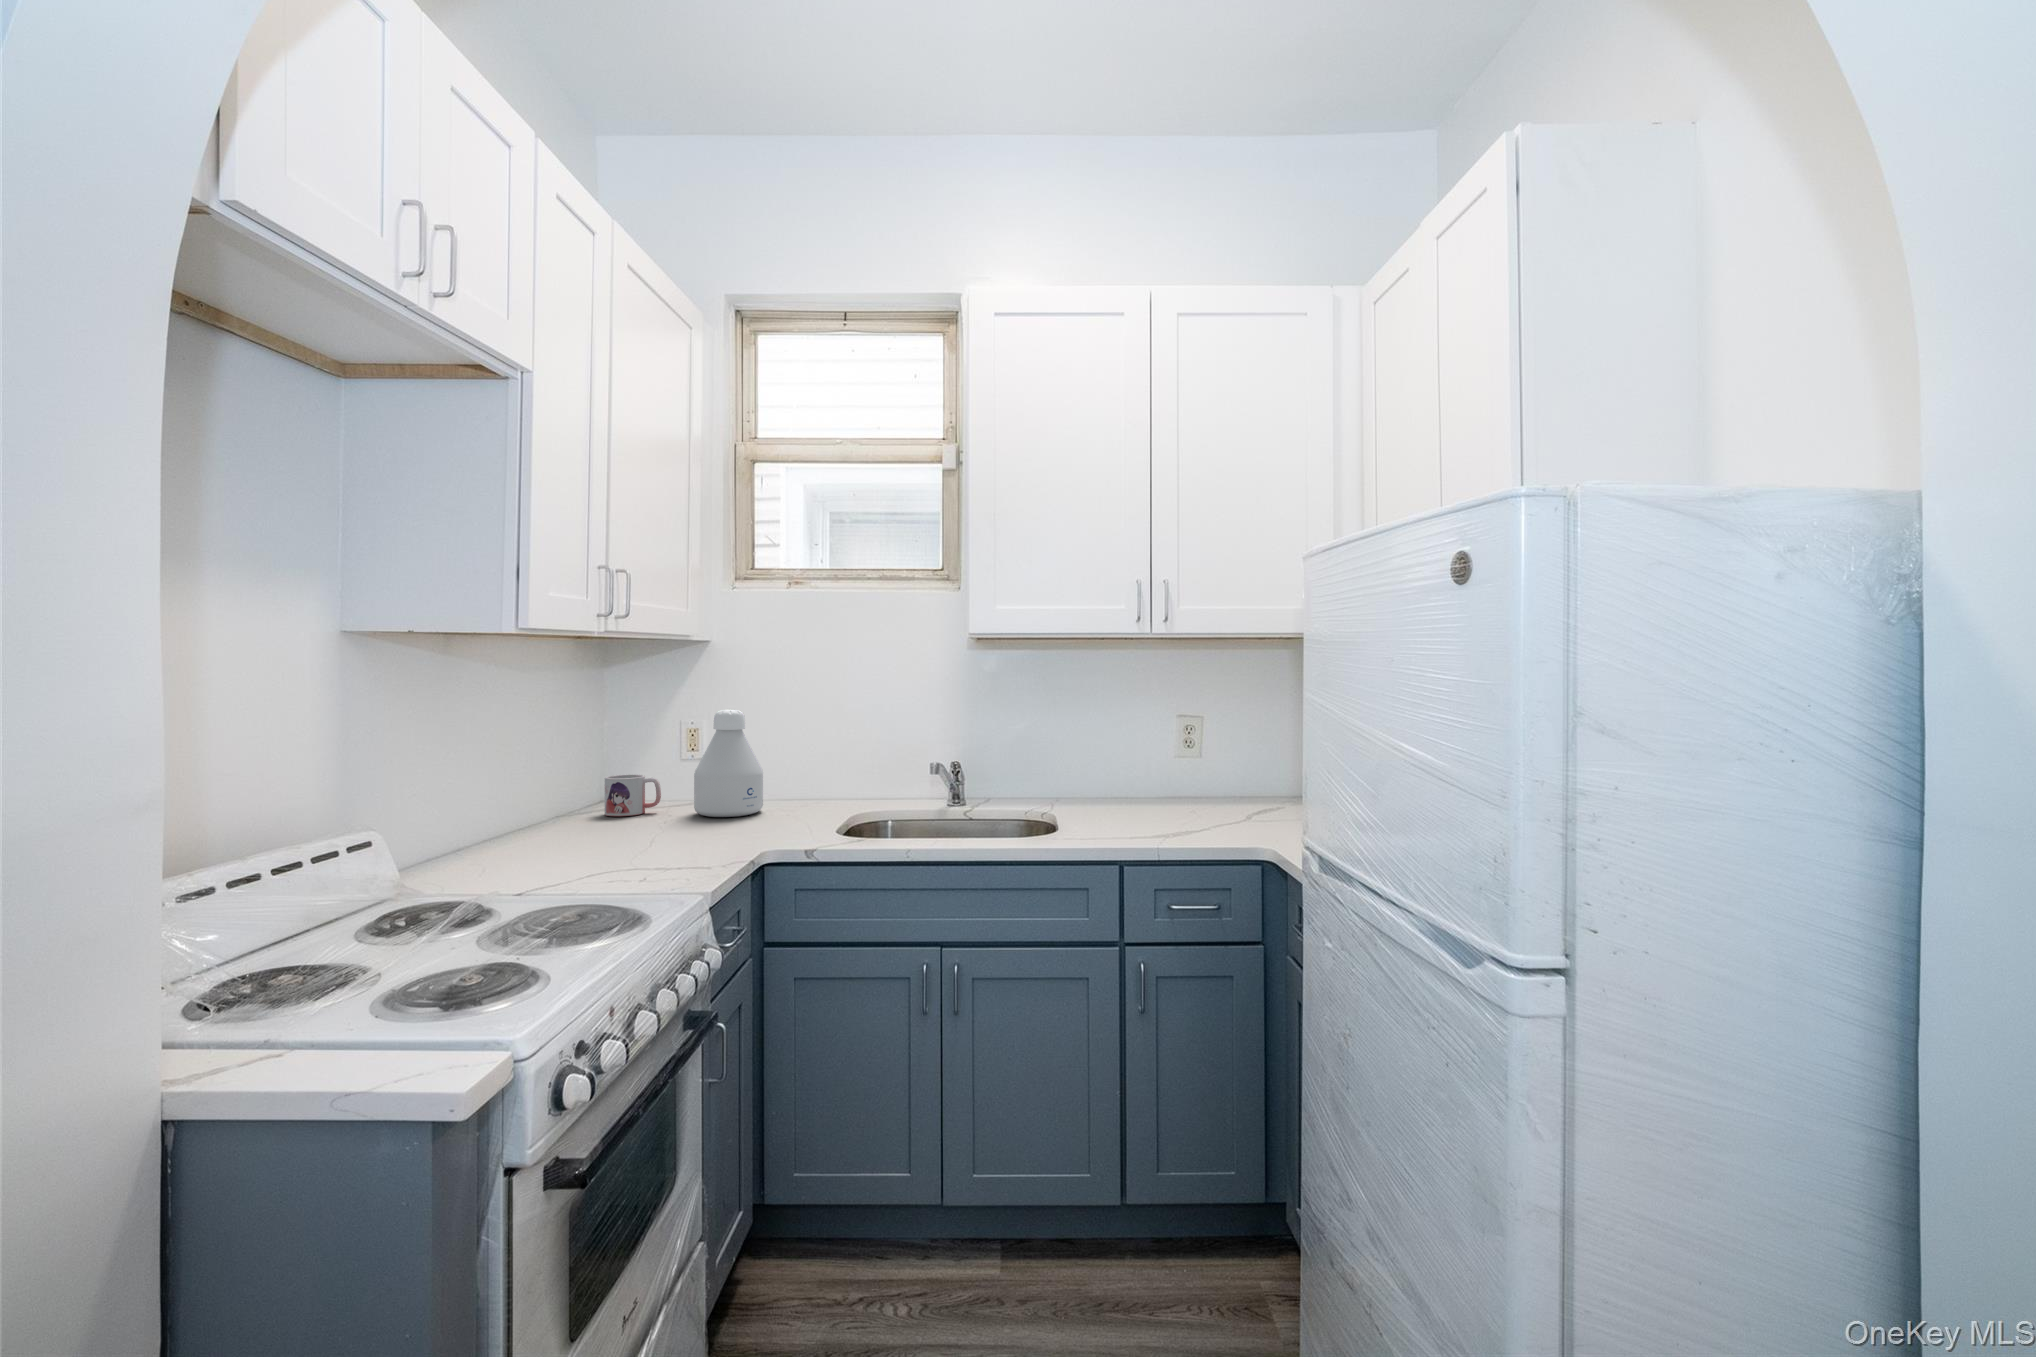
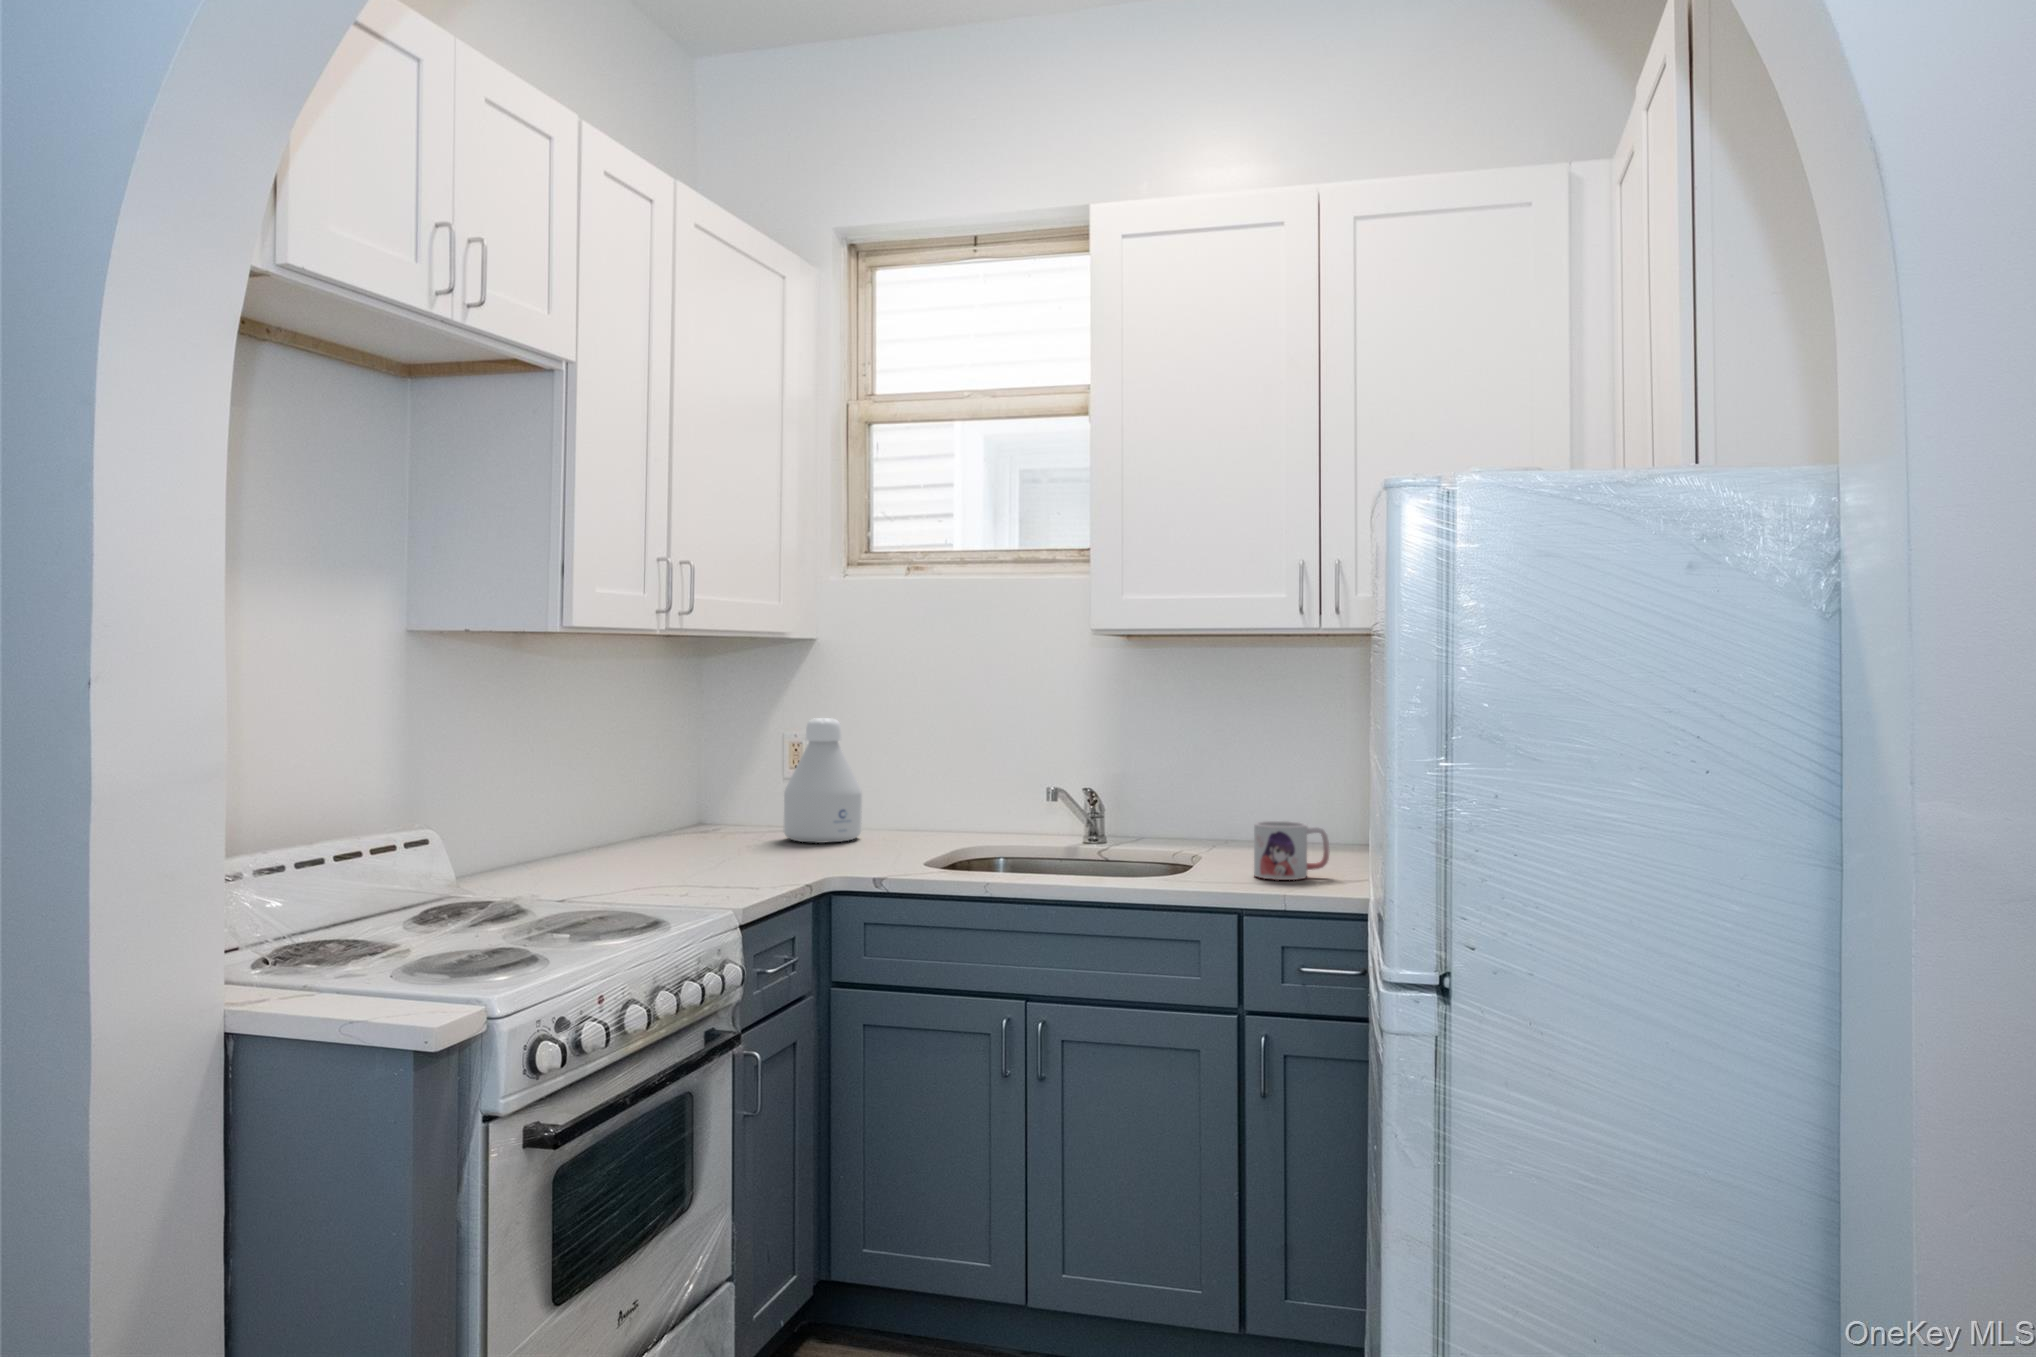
mug: present [605,774,661,816] -> present [1254,821,1329,880]

